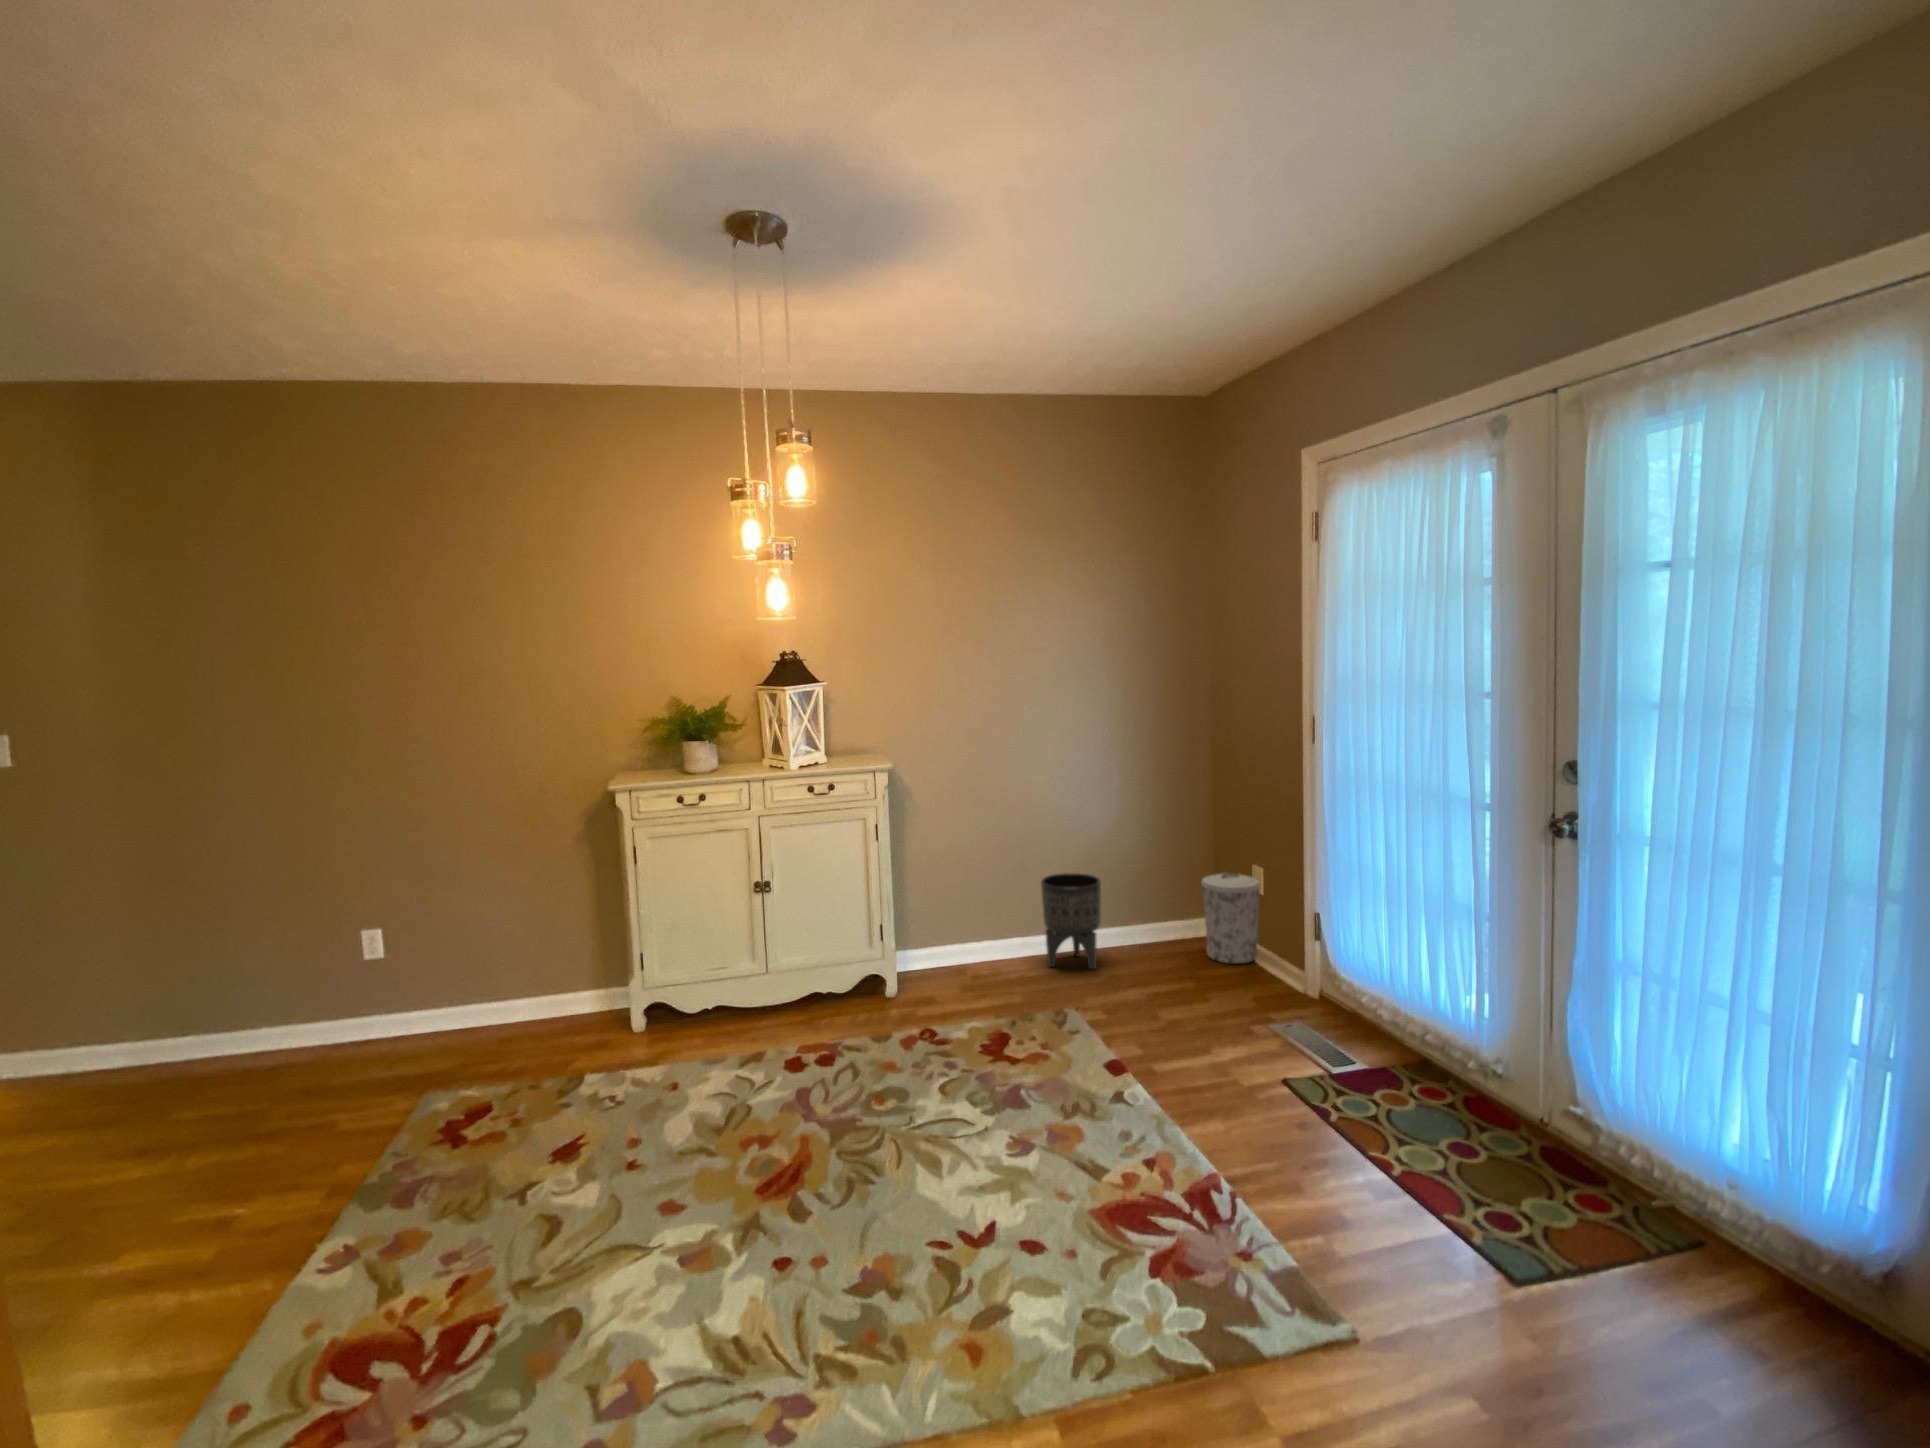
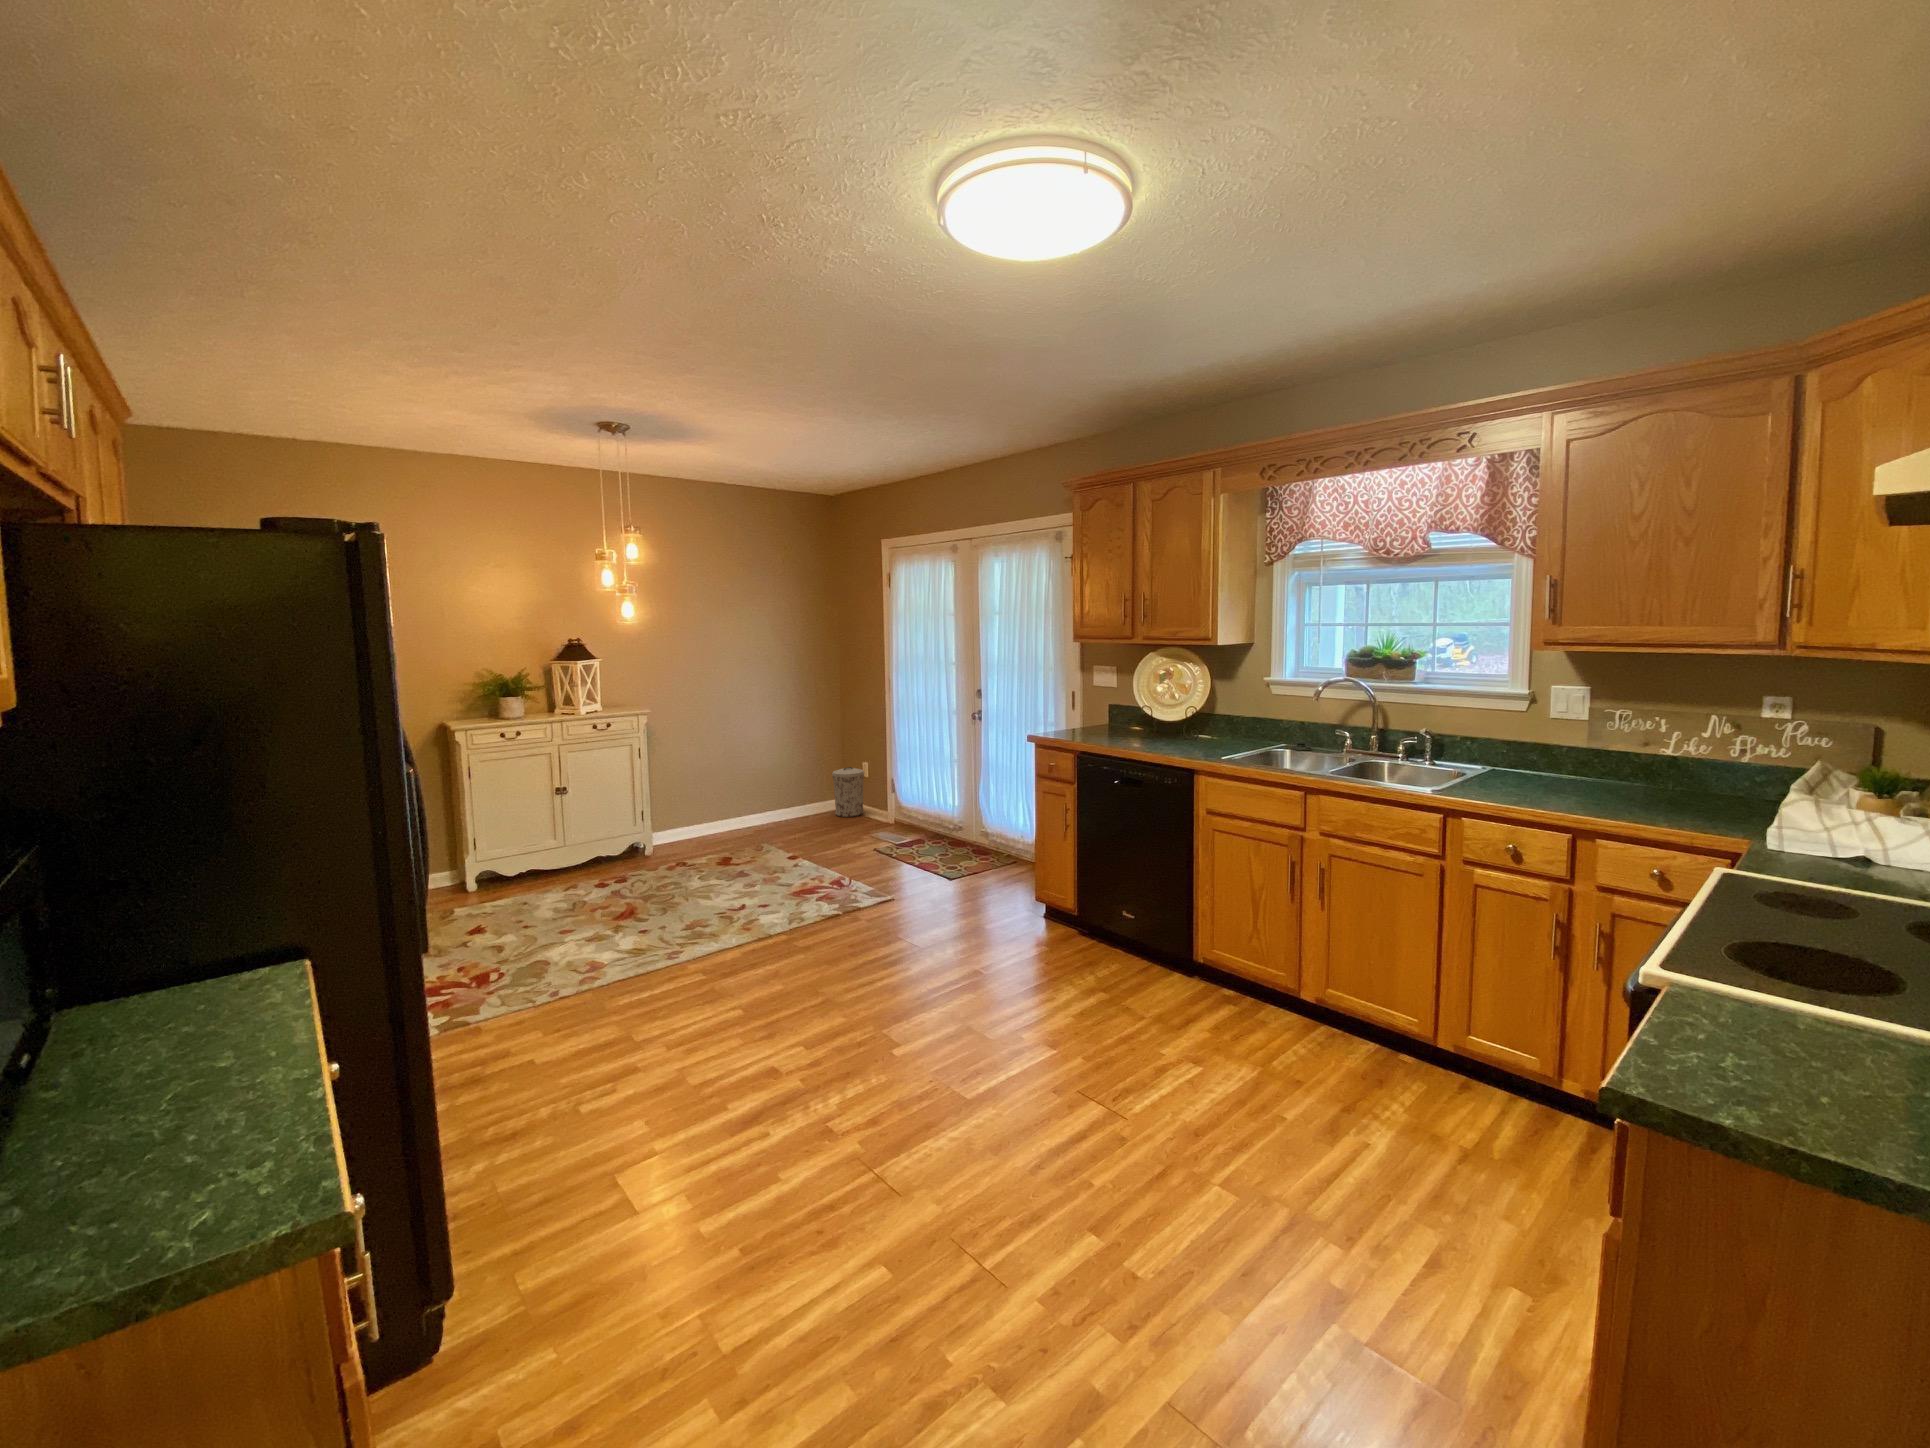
planter: present [1041,873,1101,969] -> none [739,774,776,830]

